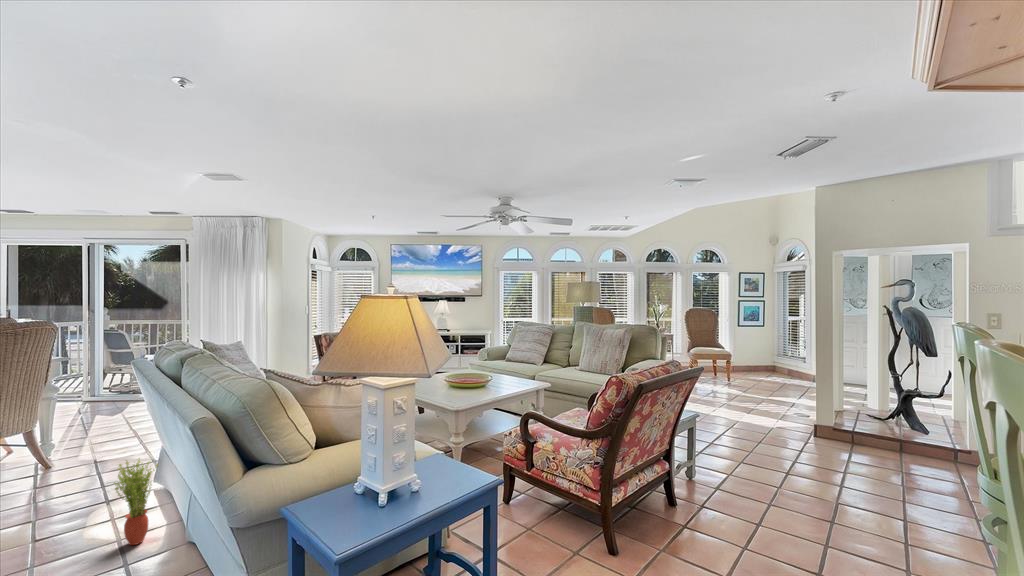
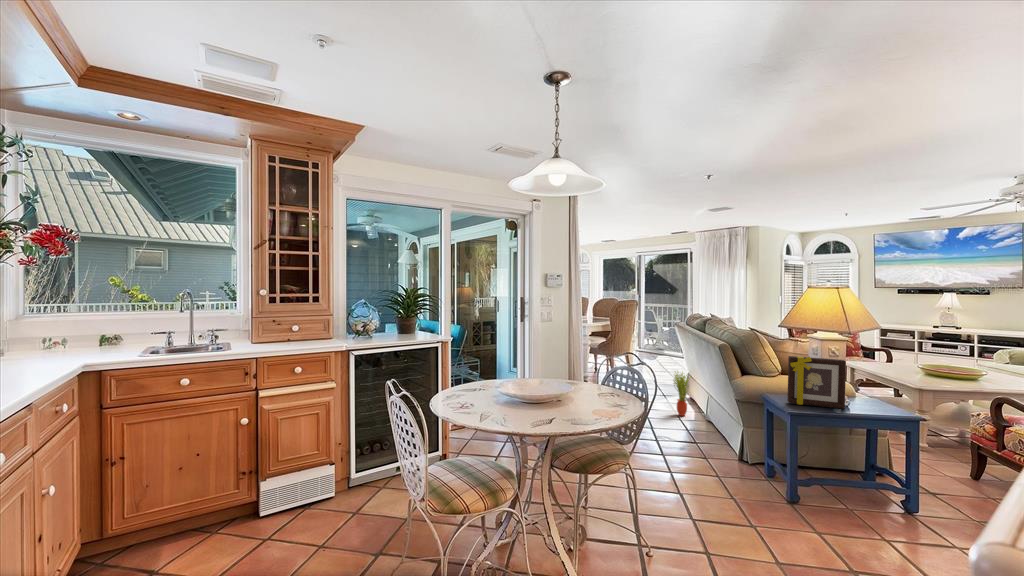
picture frame: none [332,422,419,525] -> present [788,356,846,409]

